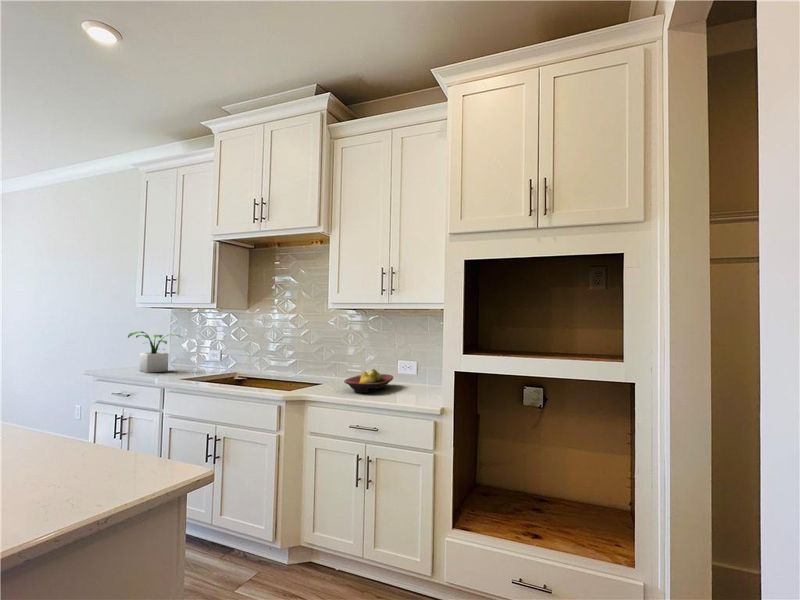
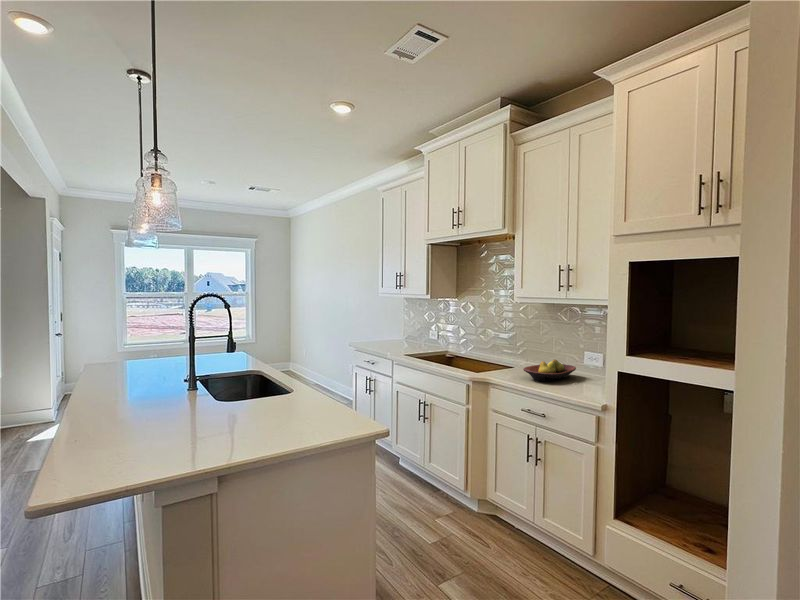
potted plant: present [128,331,182,373] -> none [373,316,410,347]

